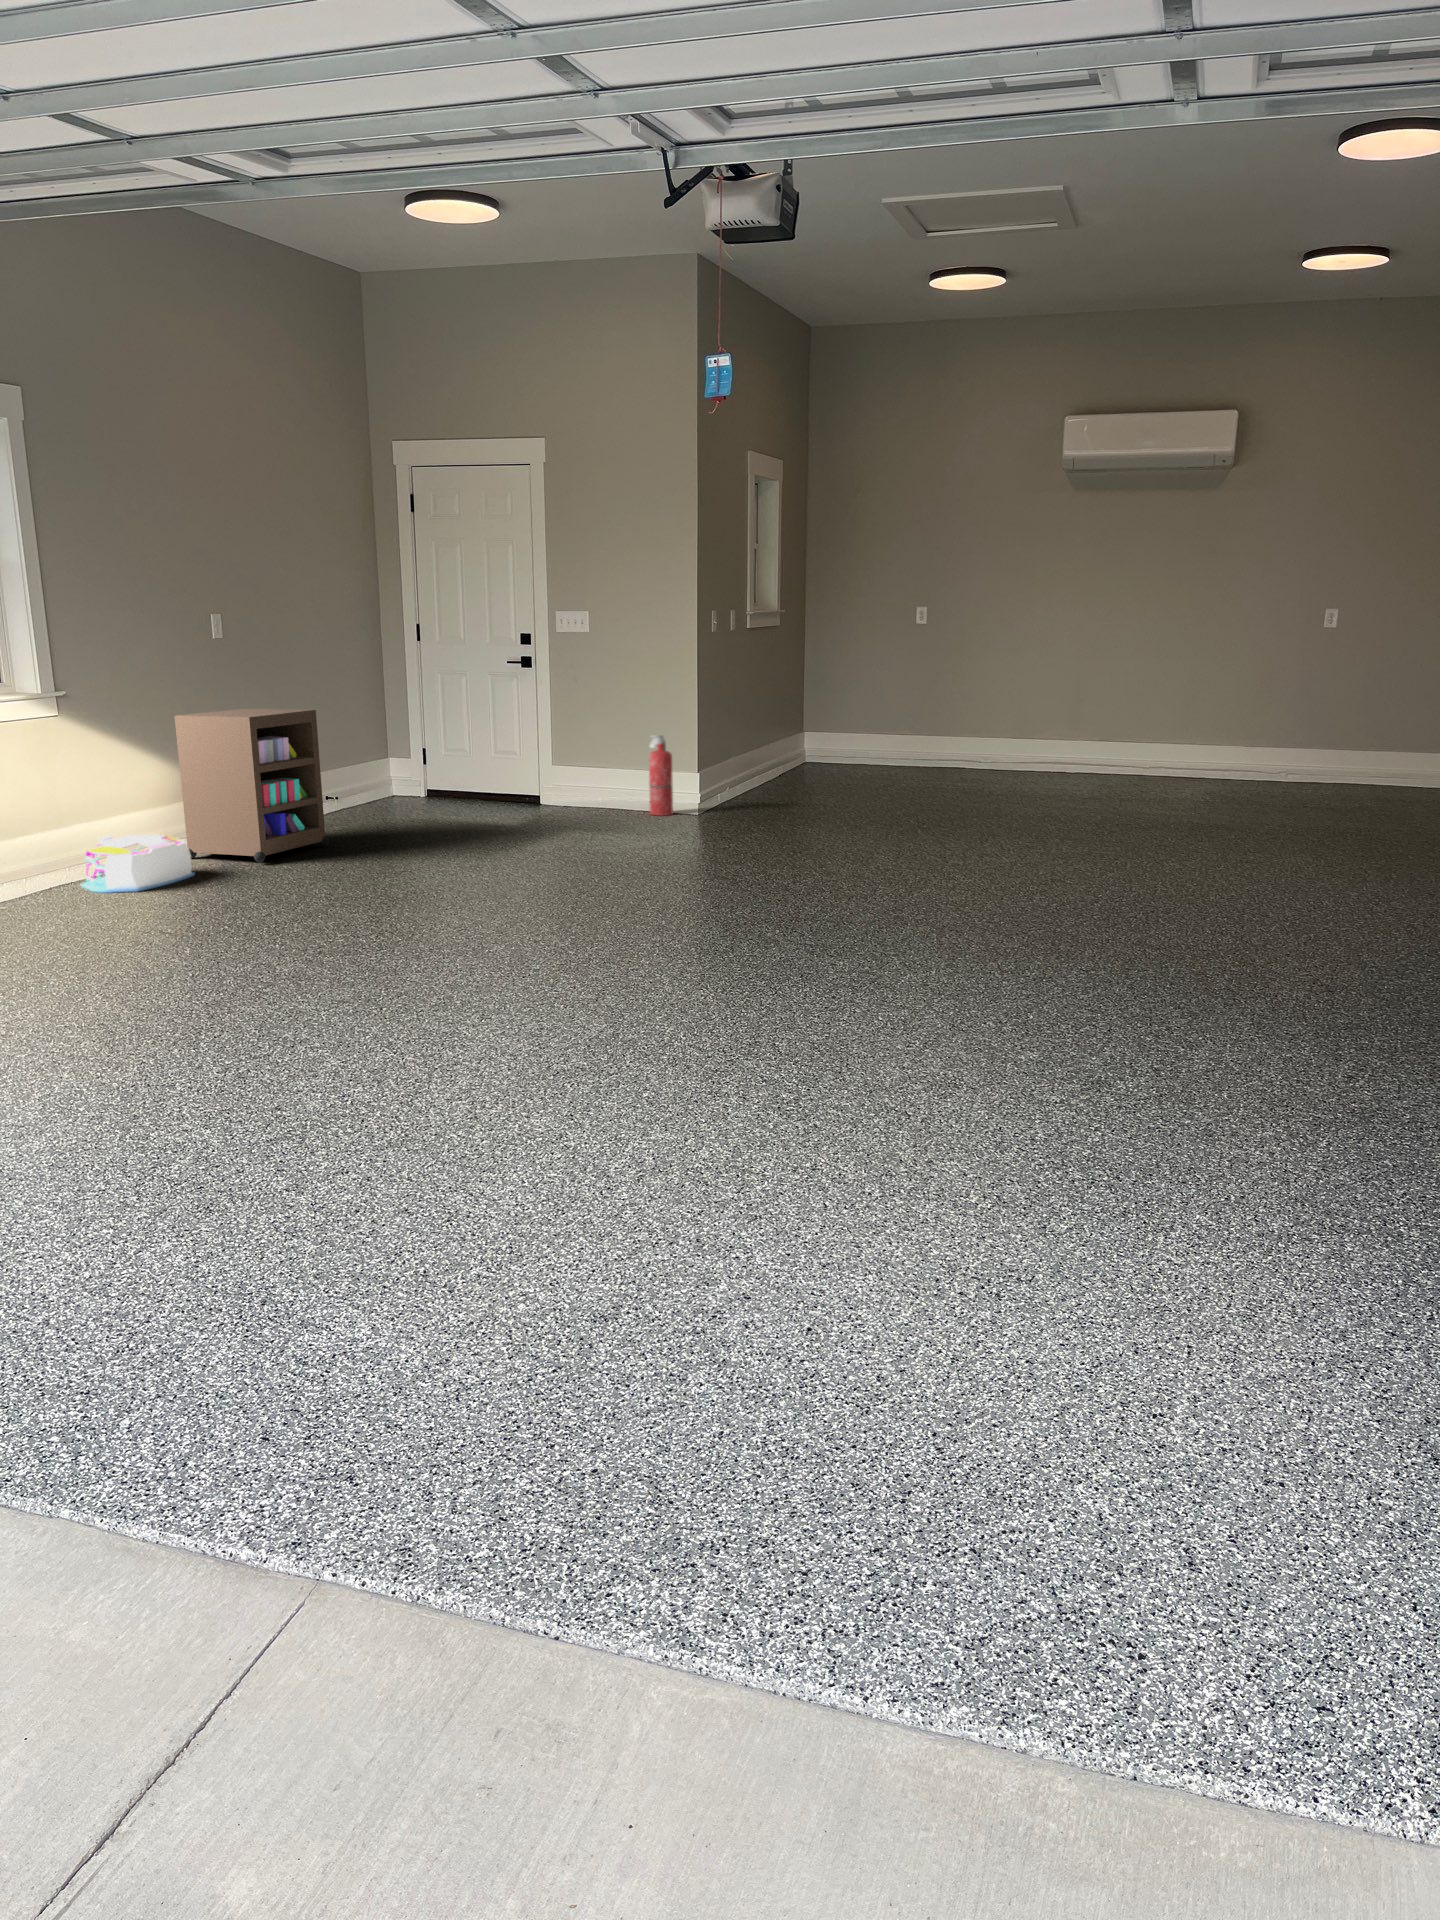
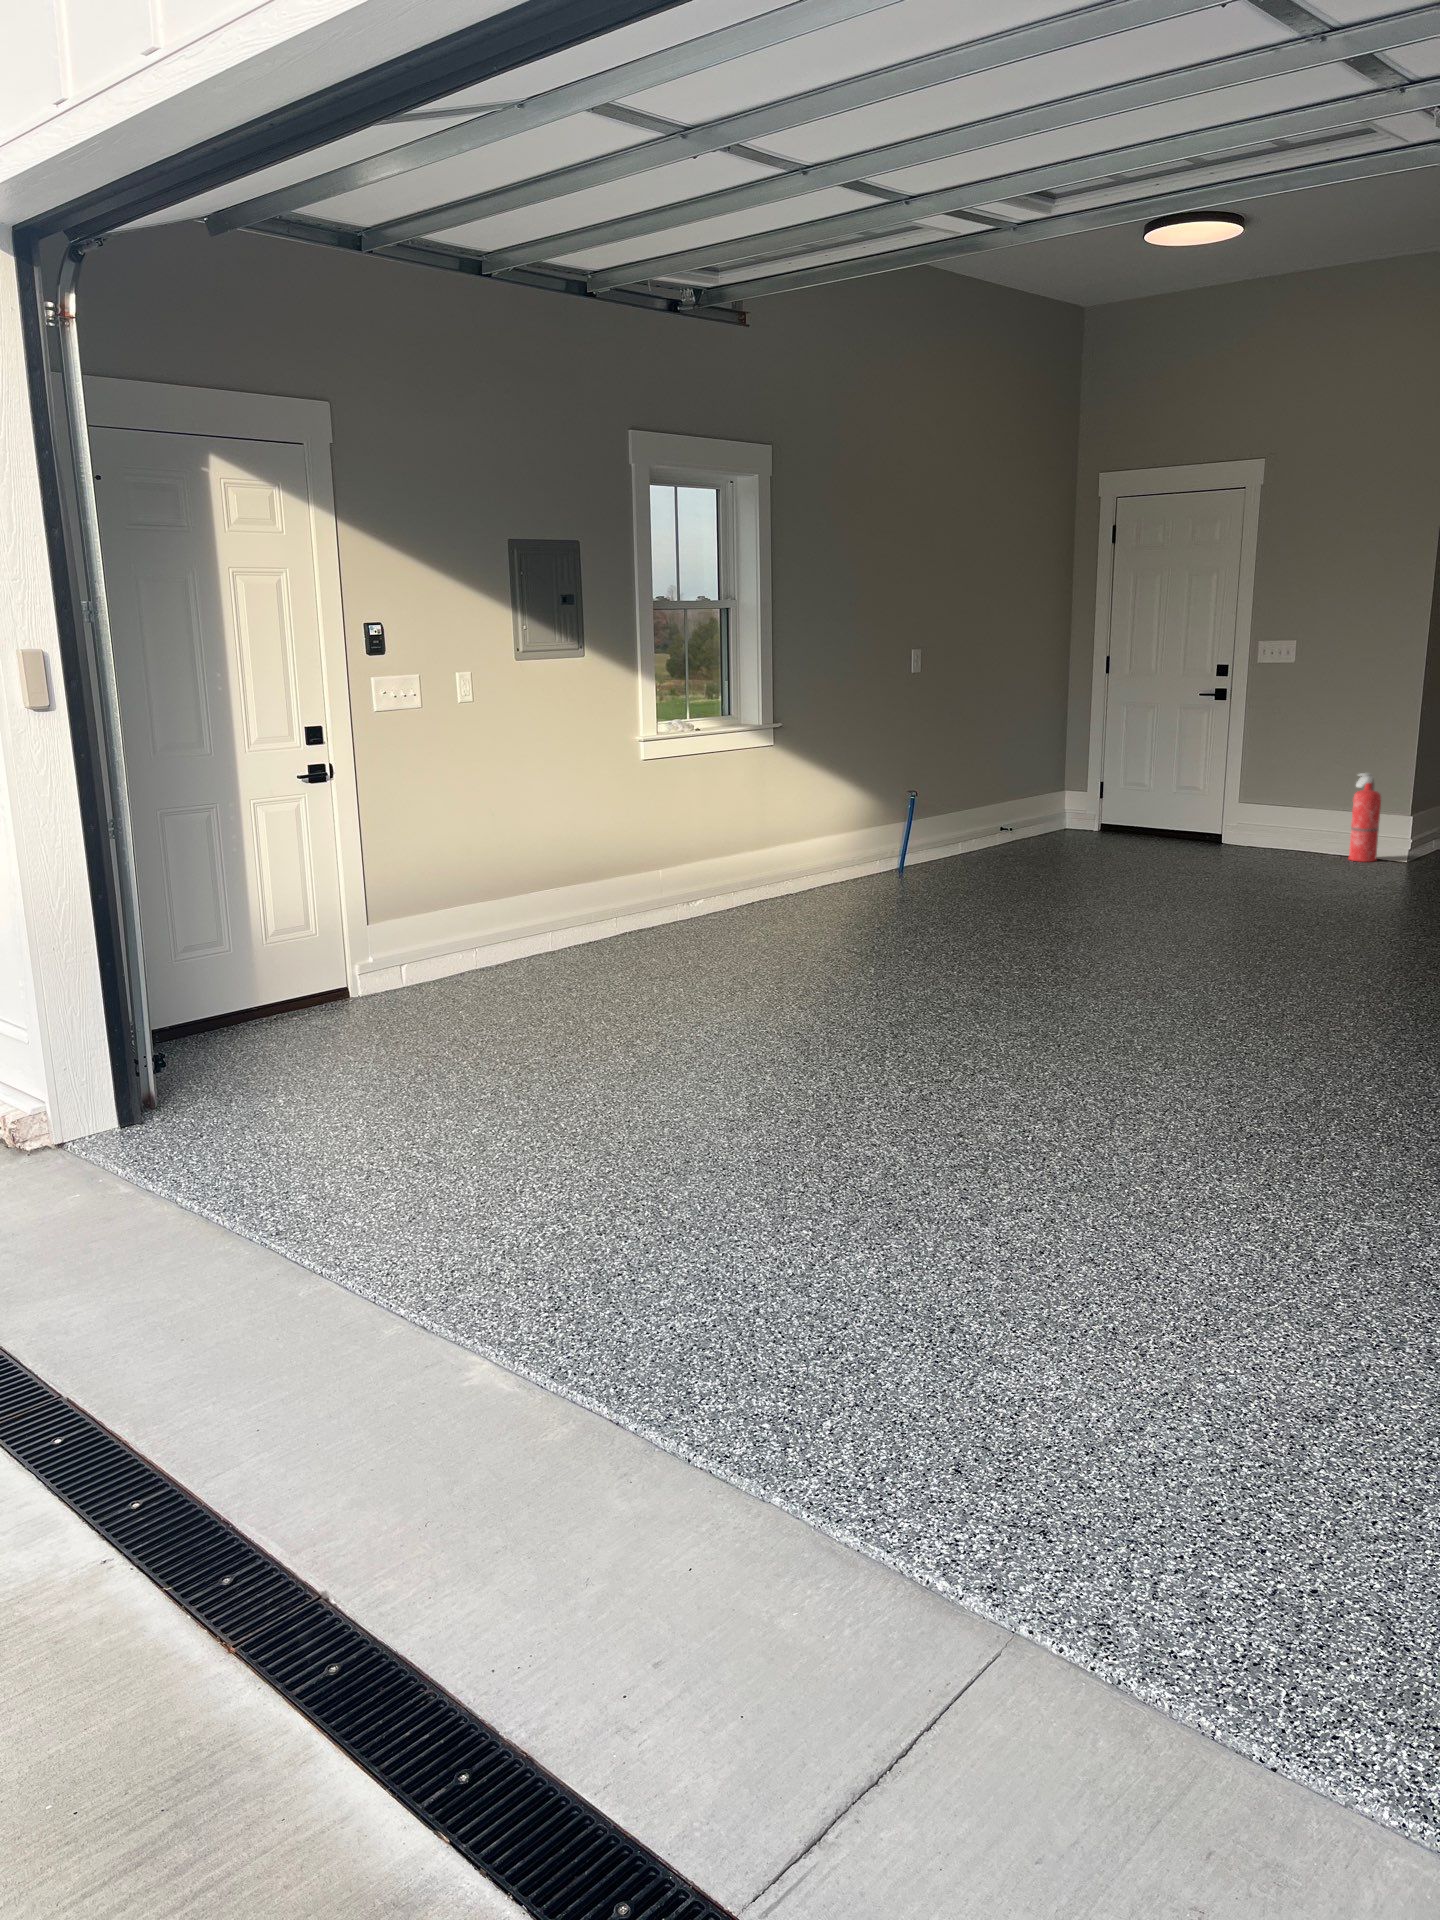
storage cabinet: present [175,709,329,862] -> none [869,738,1004,888]
storage bin: present [81,835,195,893] -> none [777,854,878,909]

